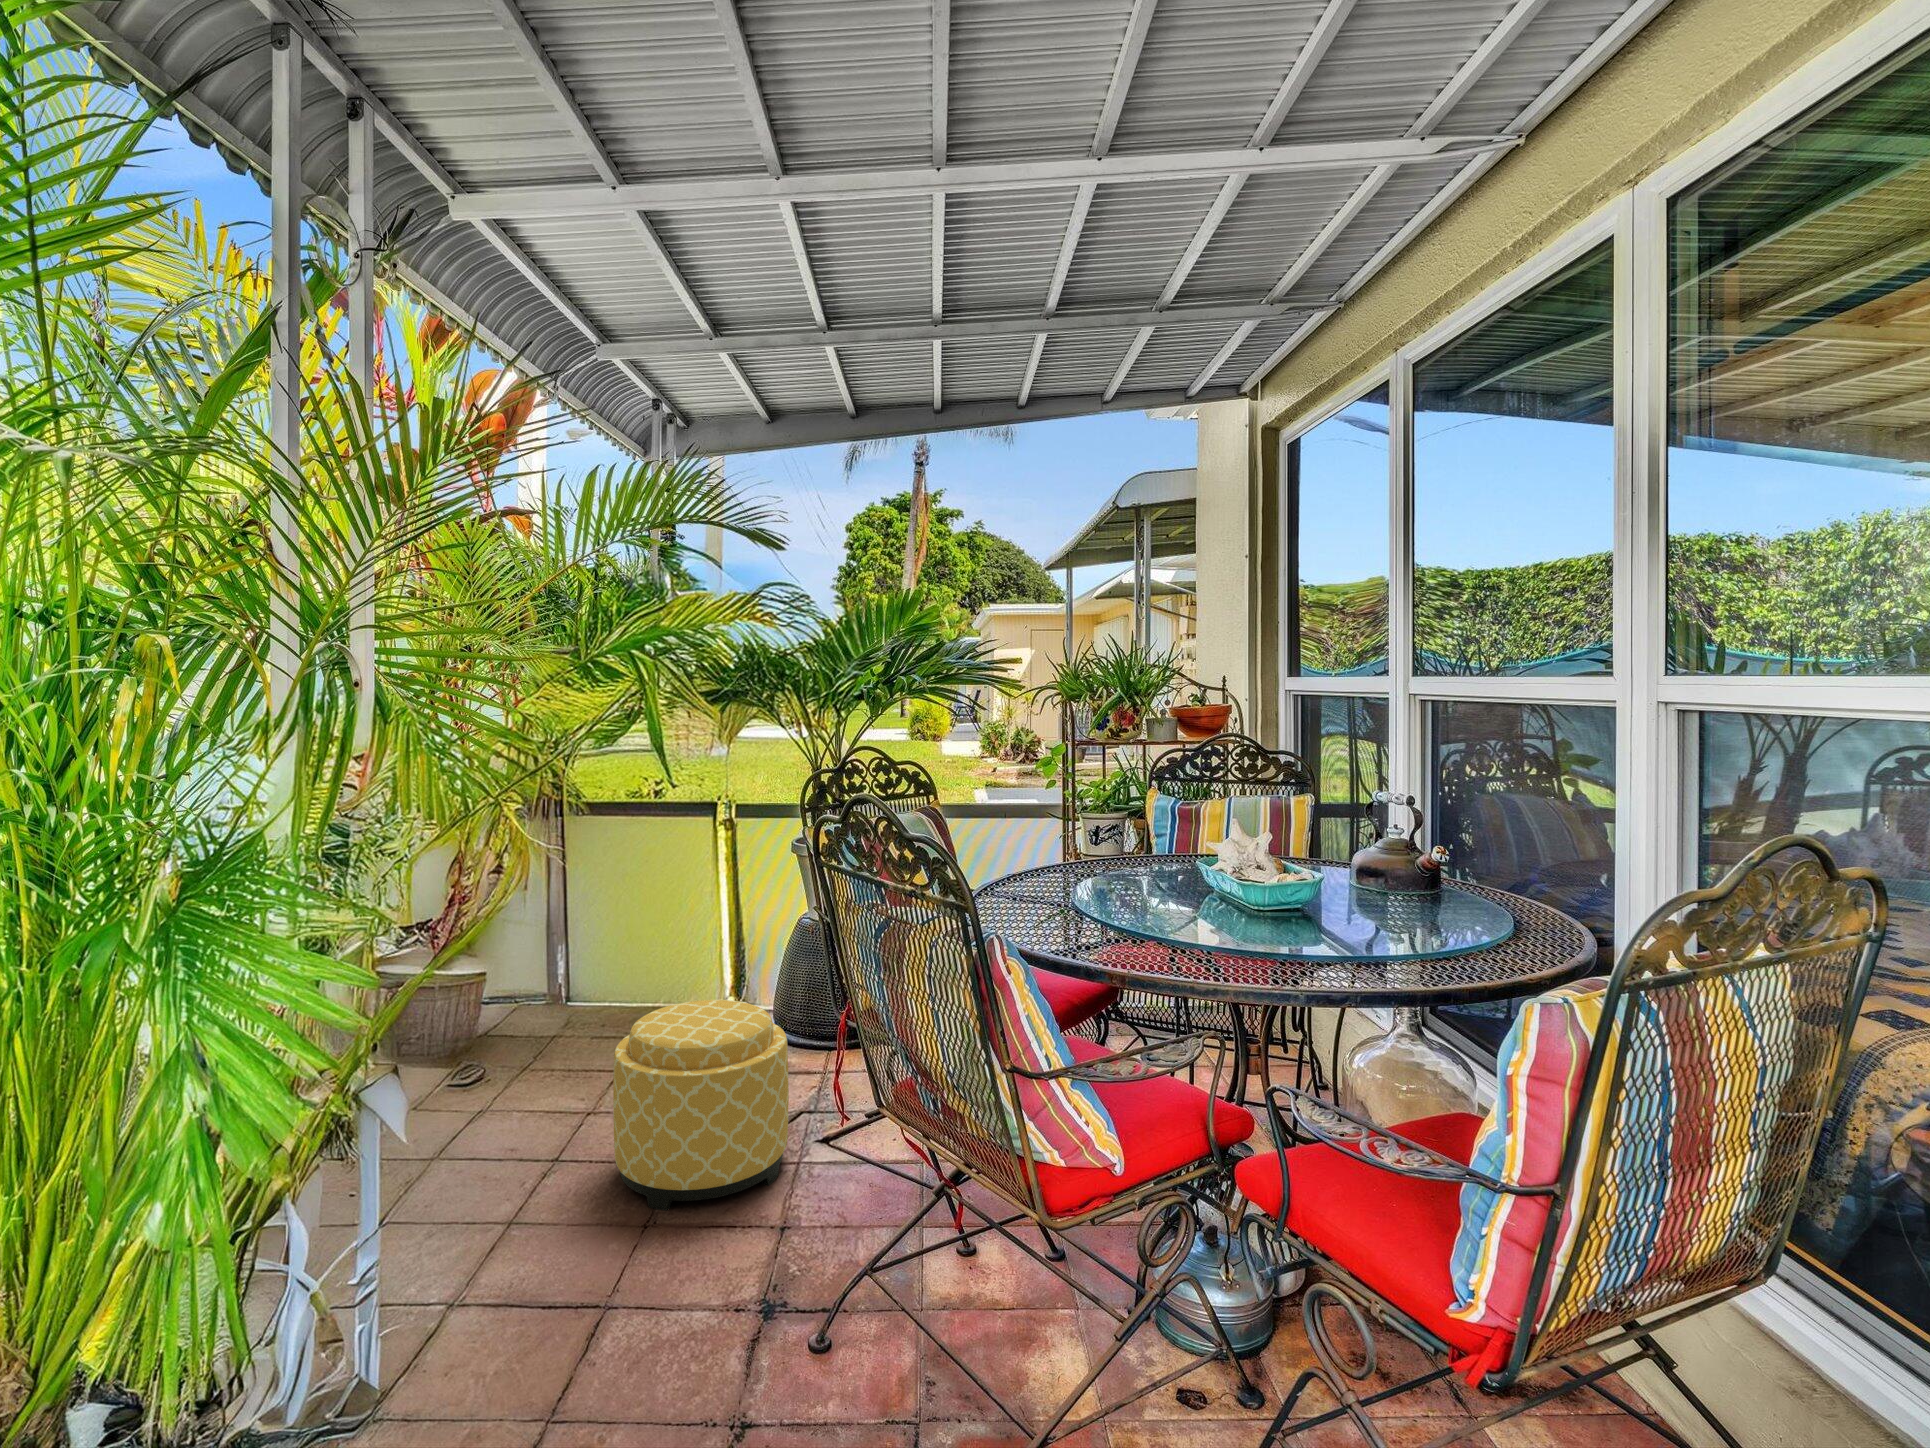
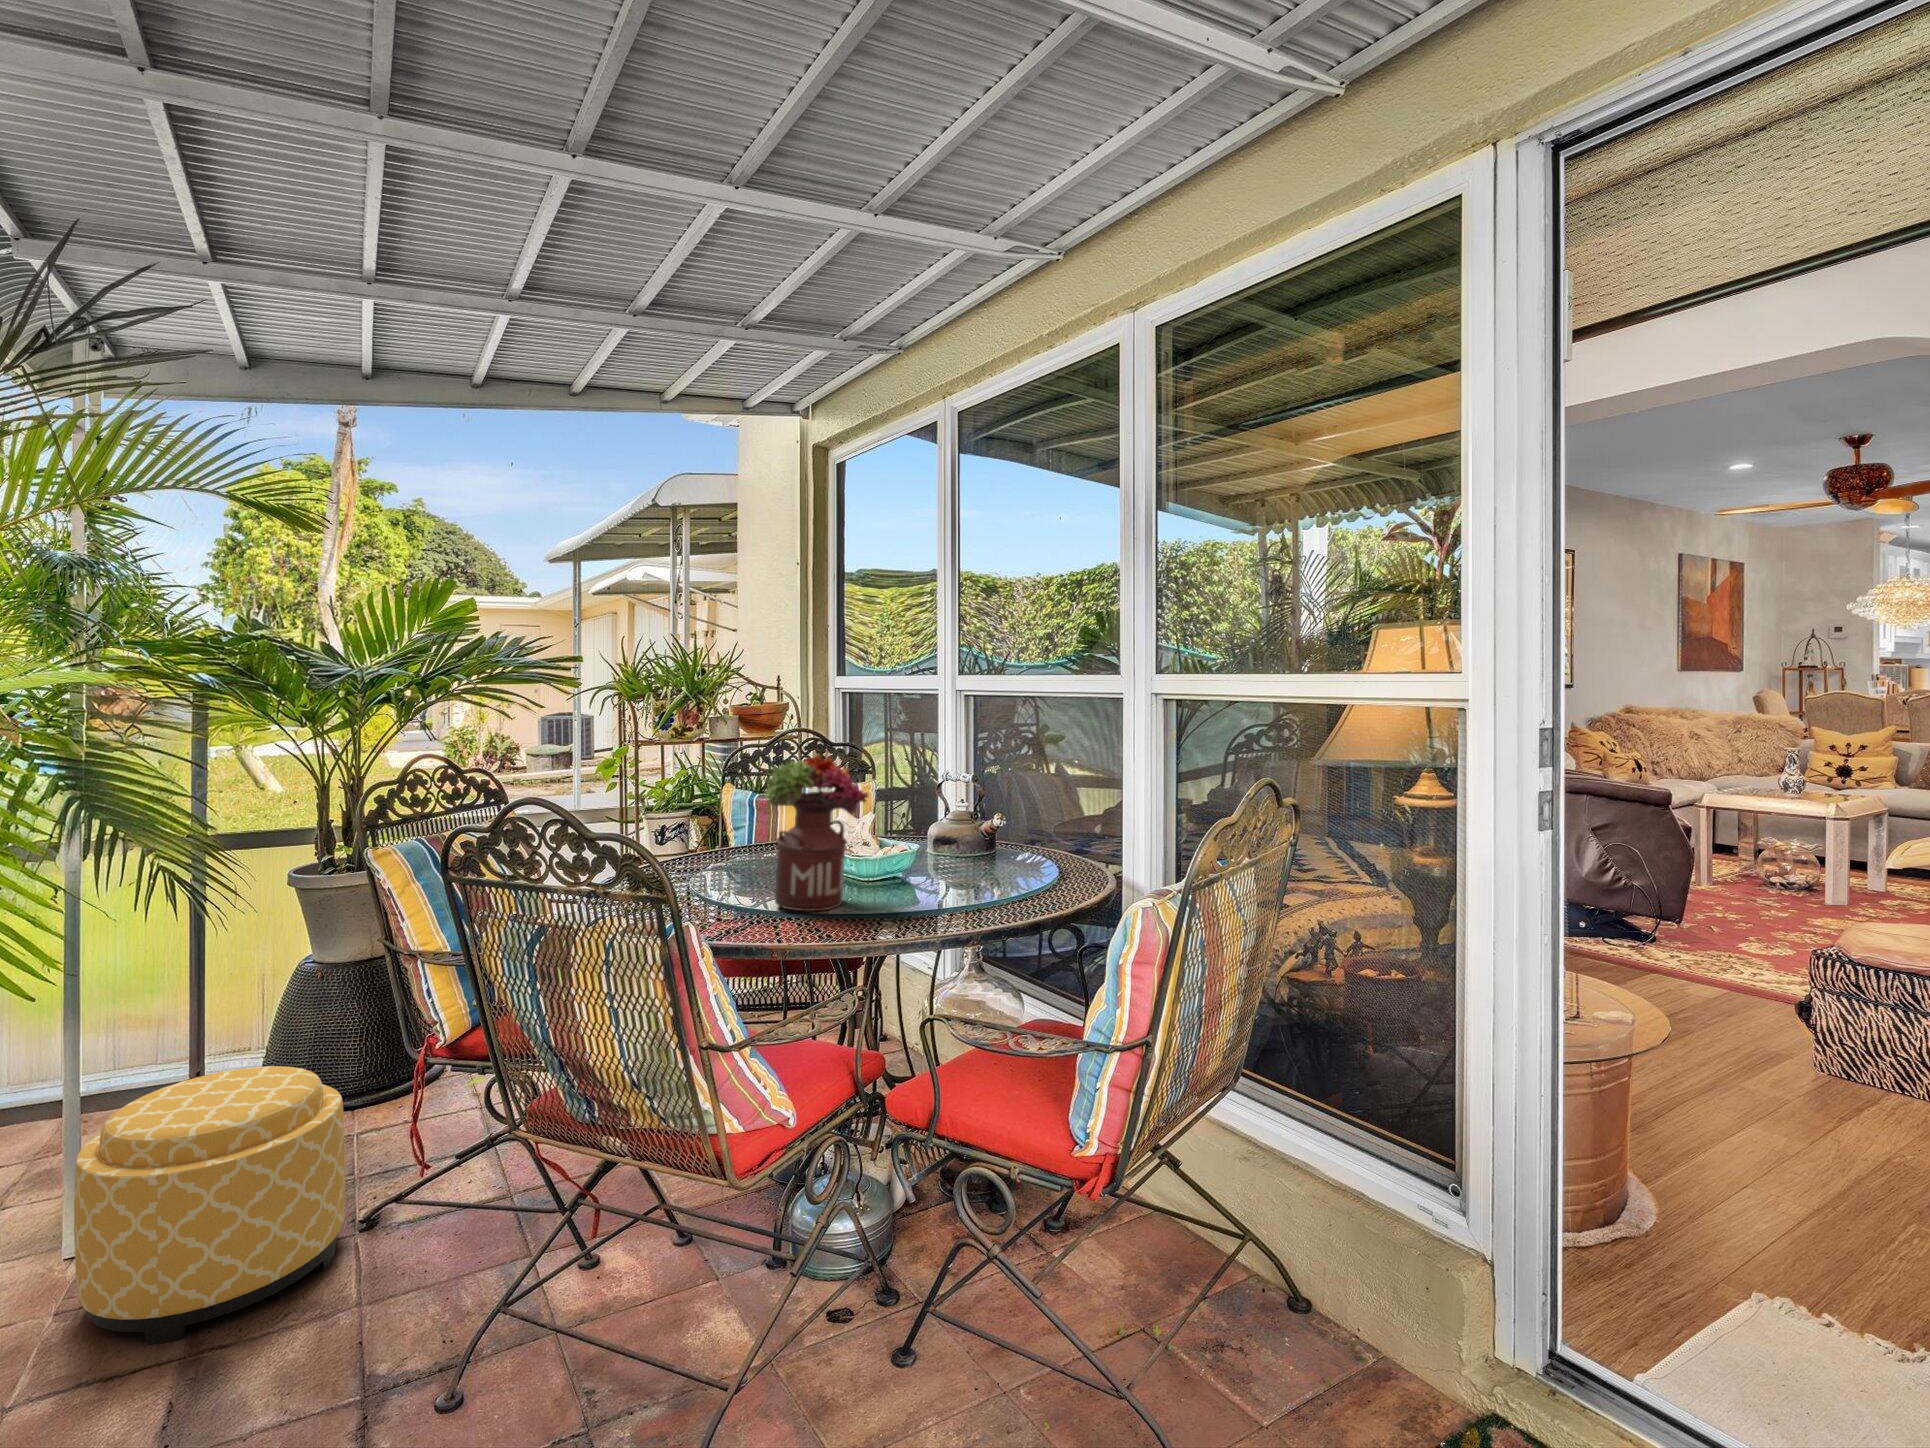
flower arrangement: none [1116,764,1238,940] -> present [764,754,869,911]

